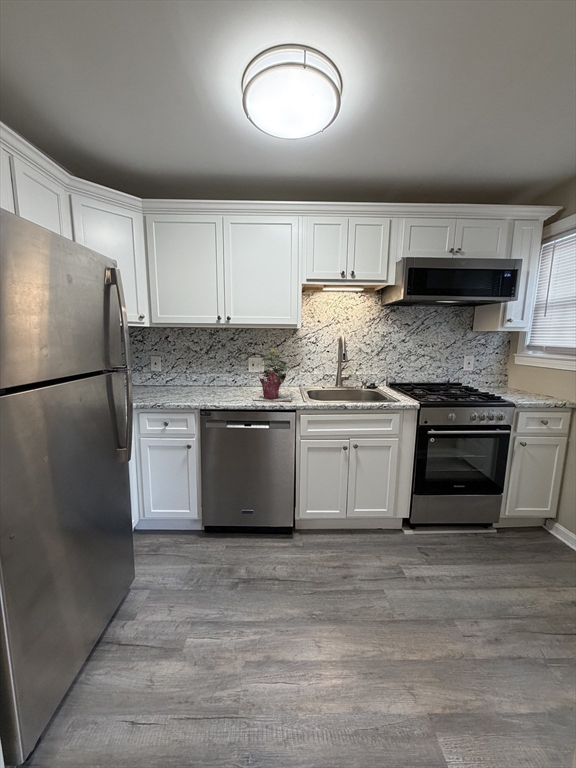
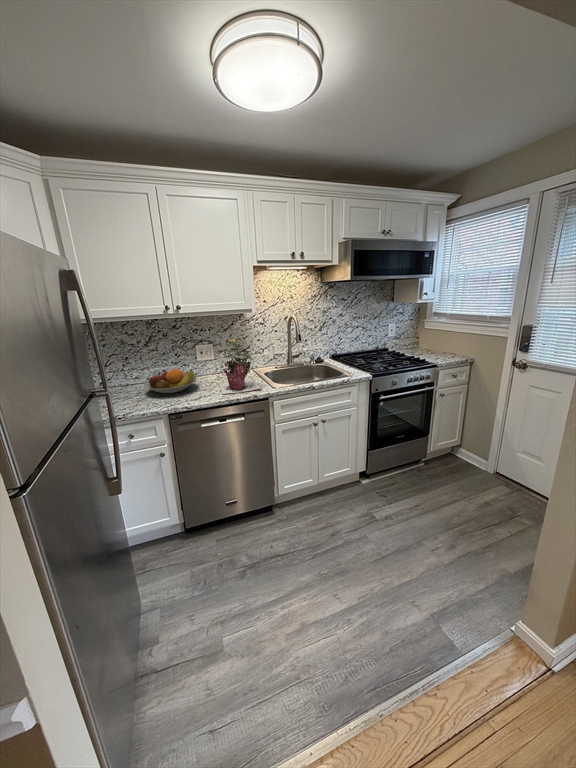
fruit bowl: none [191,373,239,394] -> present [144,369,197,393]

